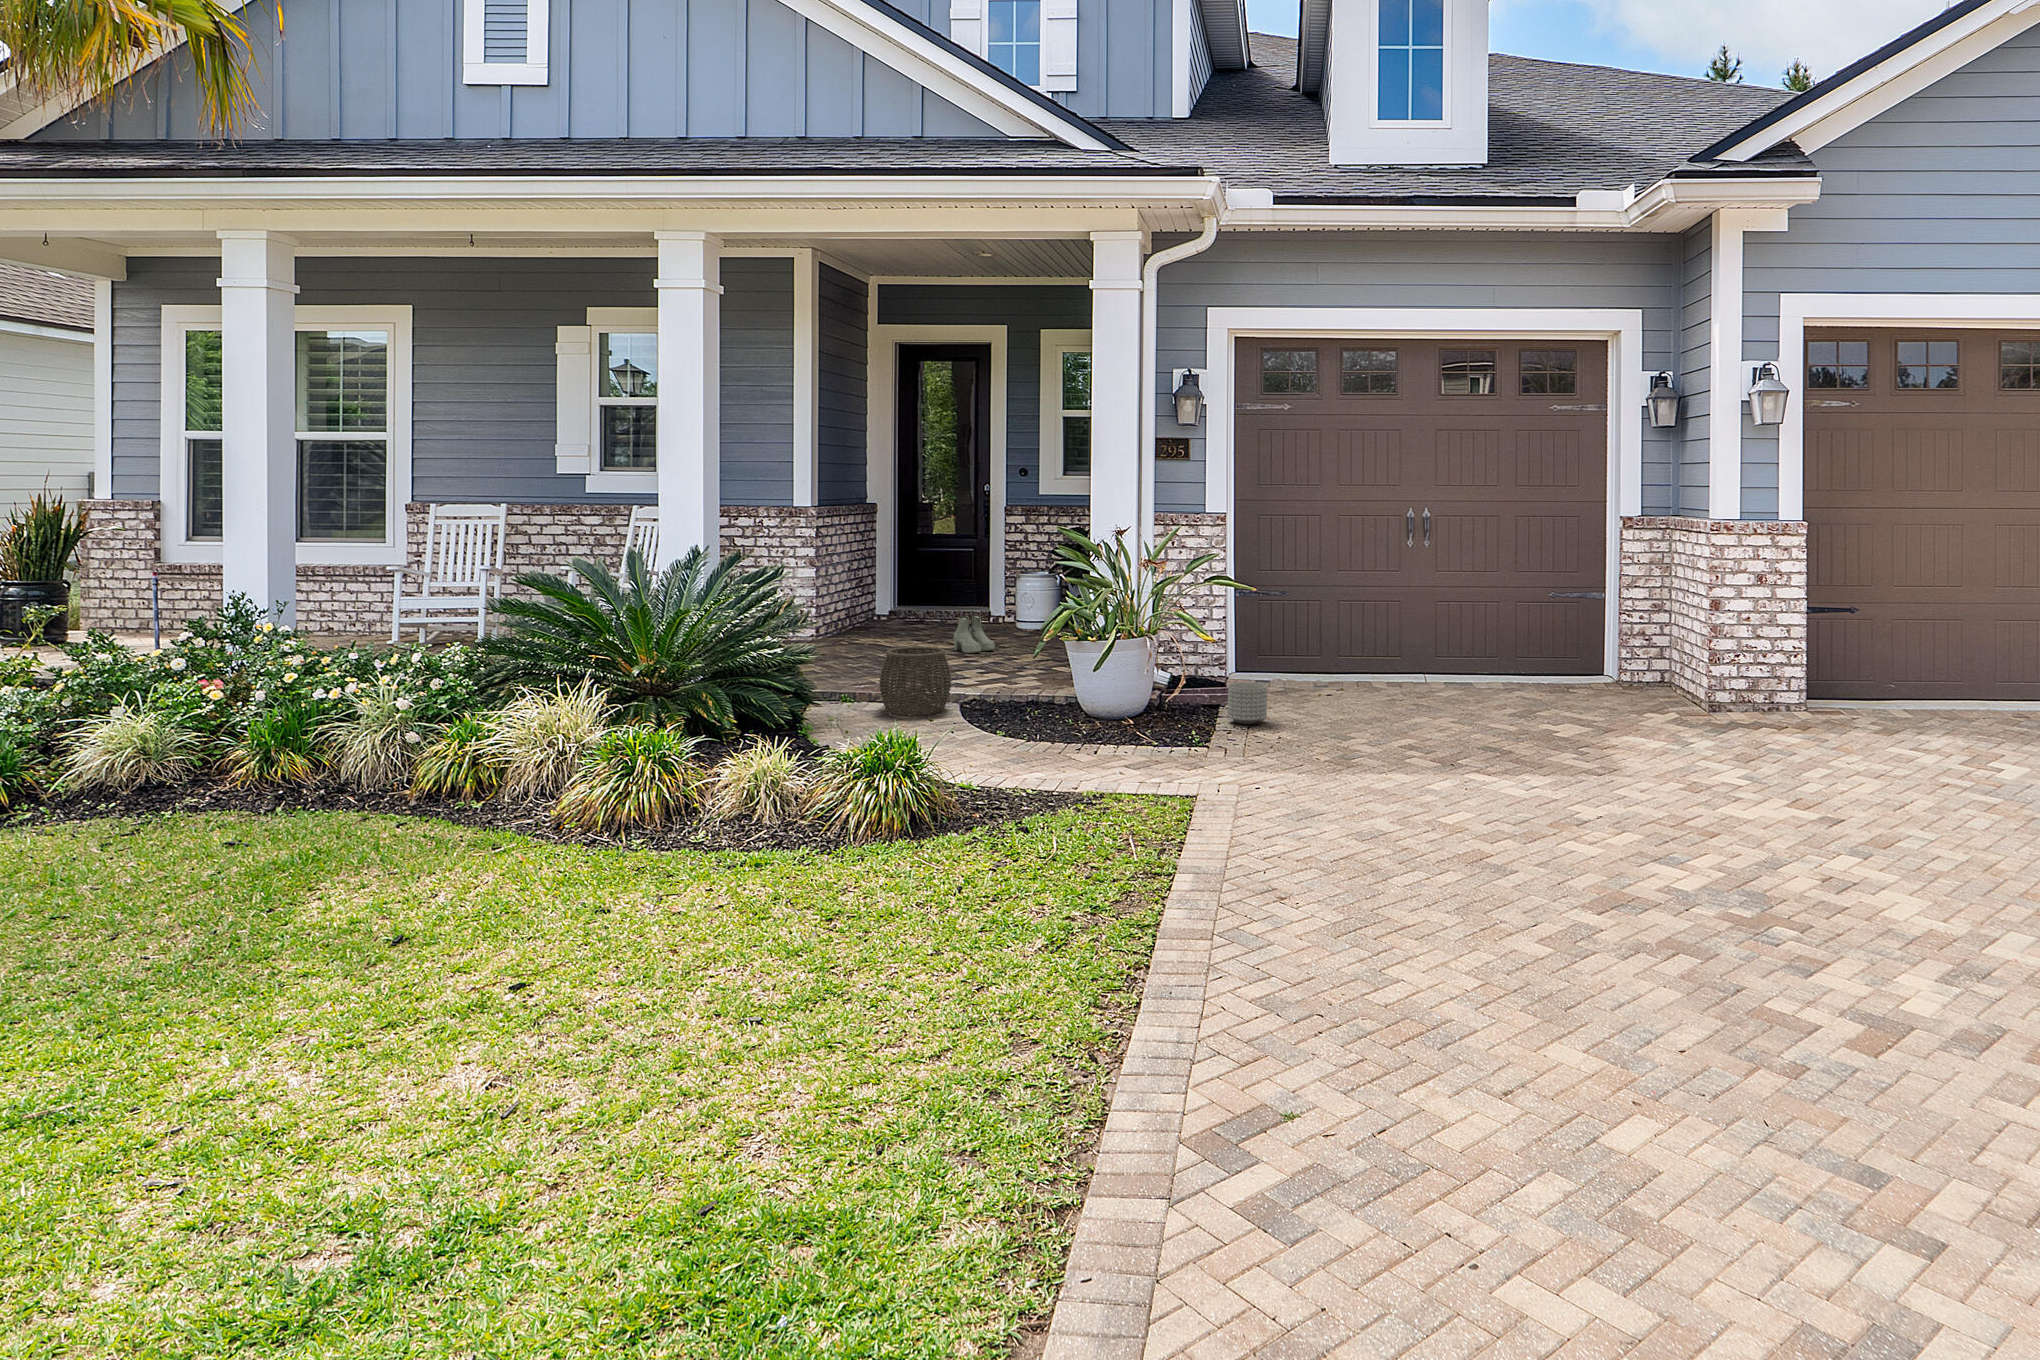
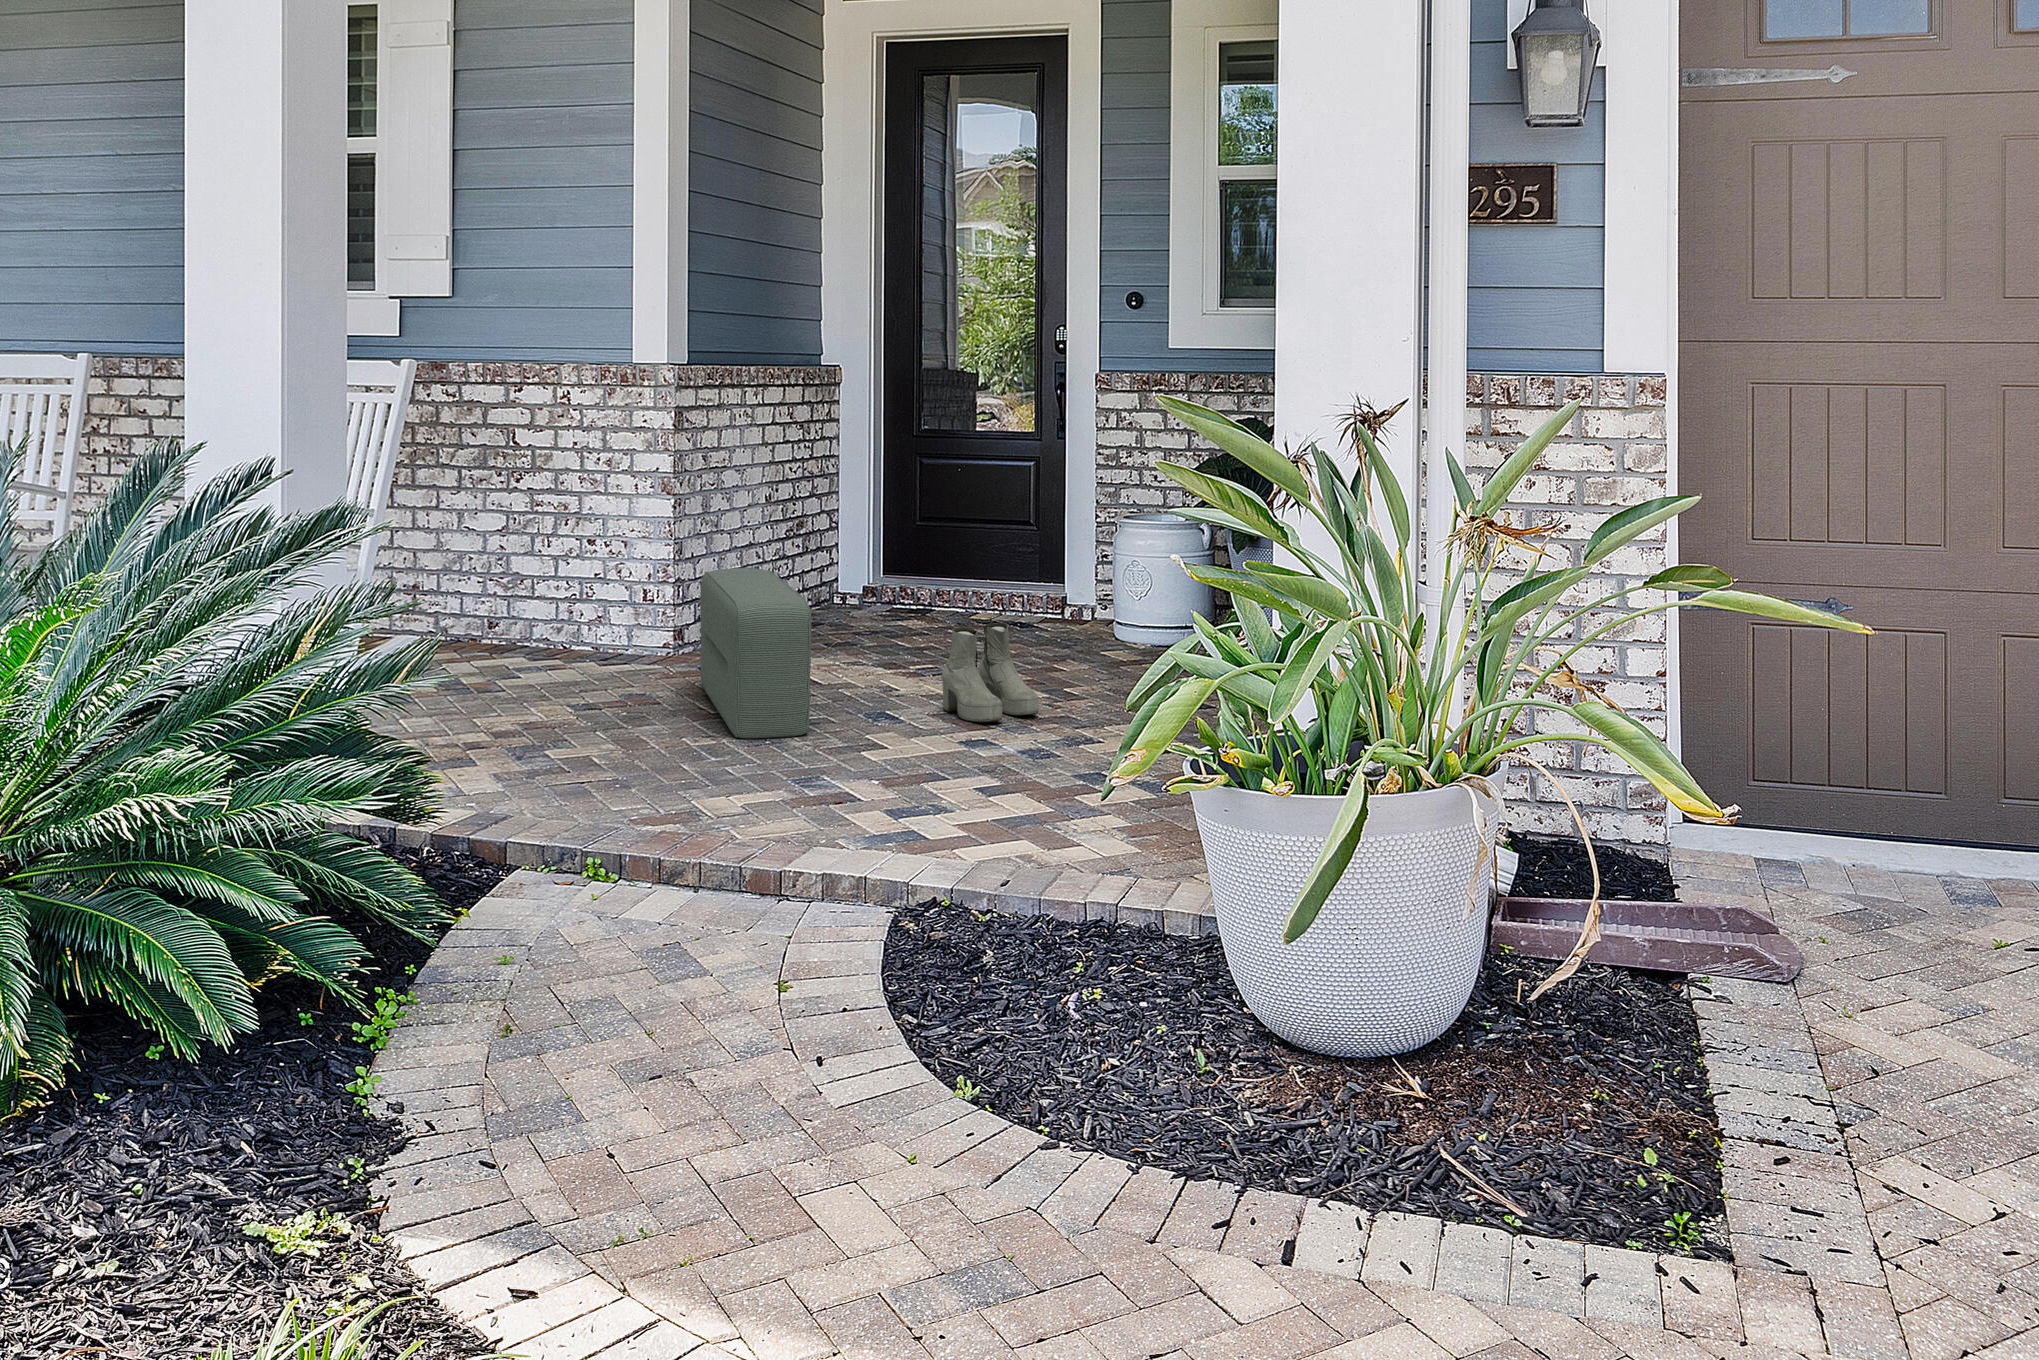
pouf: none [845,596,906,660] -> present [700,568,812,739]
woven basket: present [879,646,952,716] -> none [577,771,815,1025]
planter: present [1228,682,1267,724] -> none [1819,1008,2001,1205]

